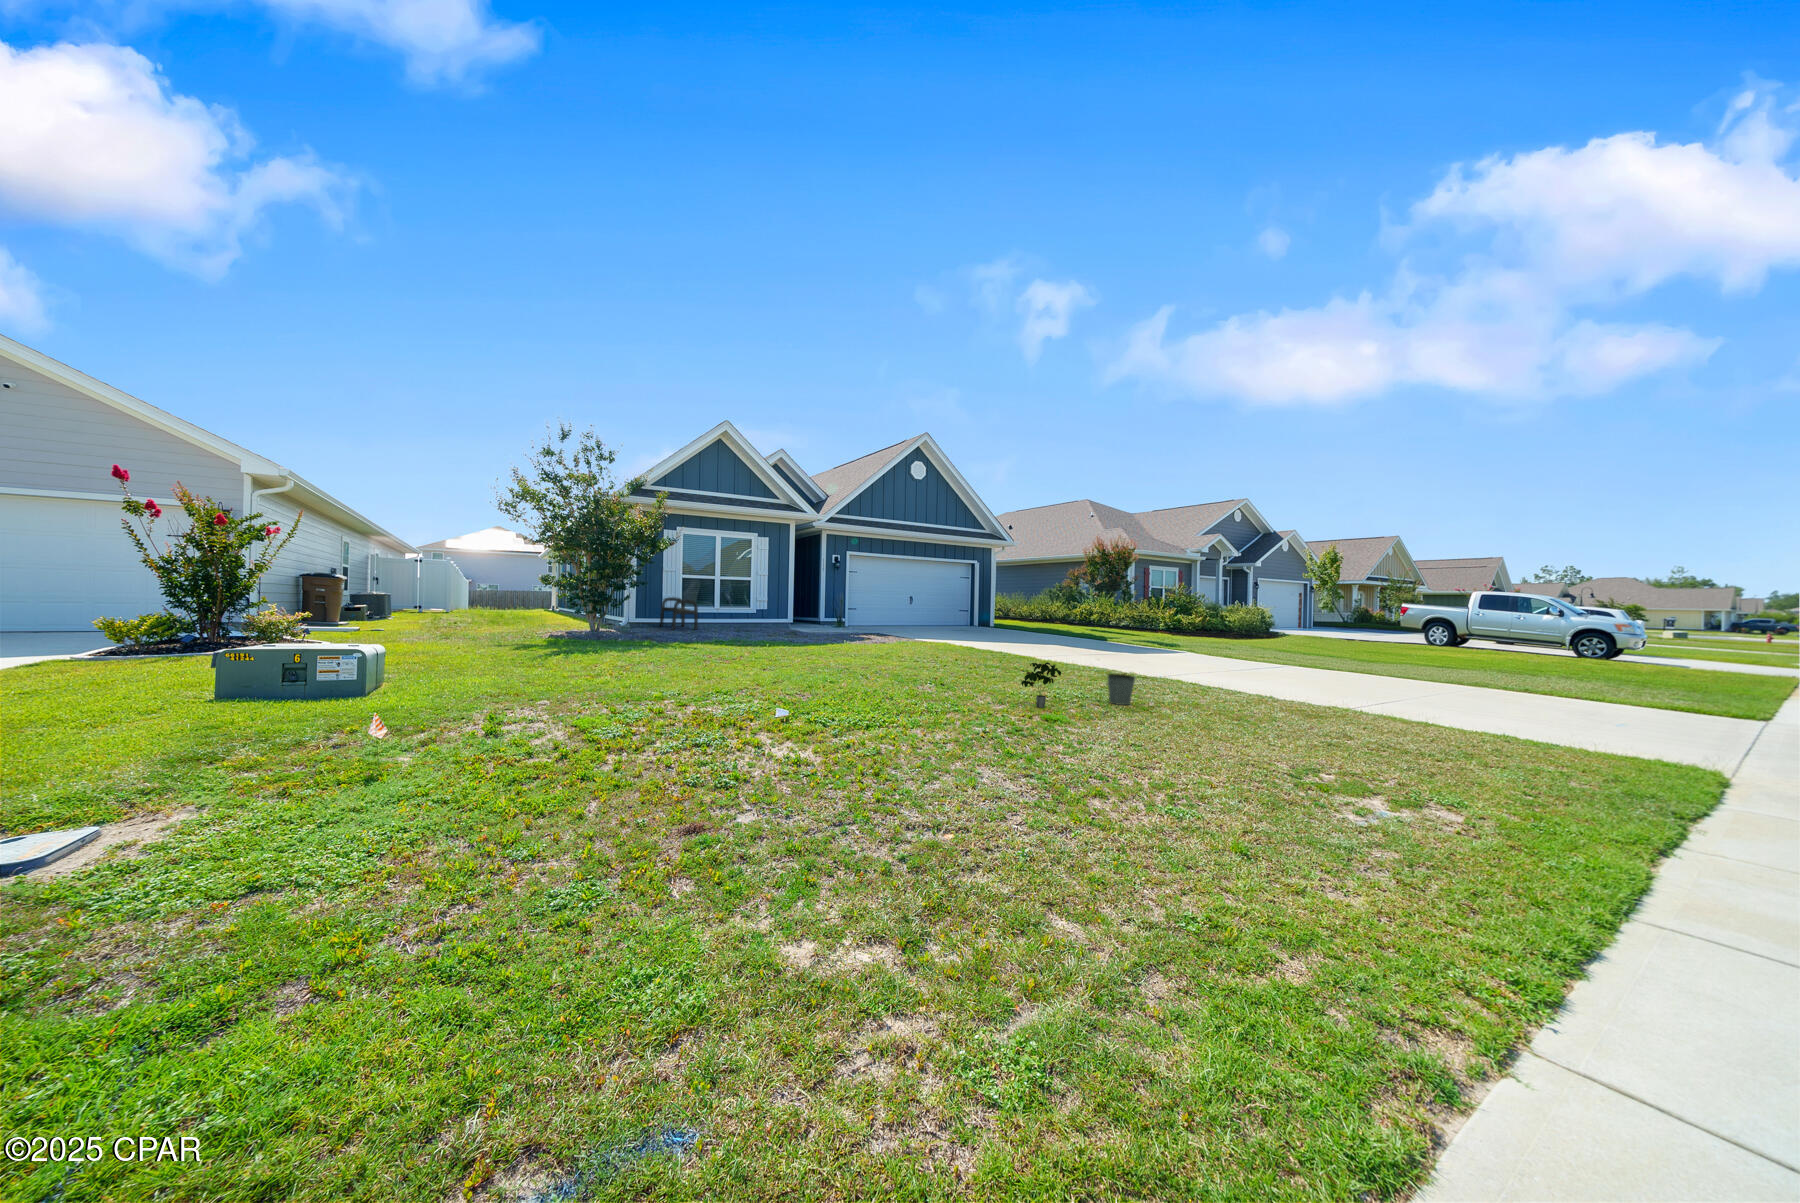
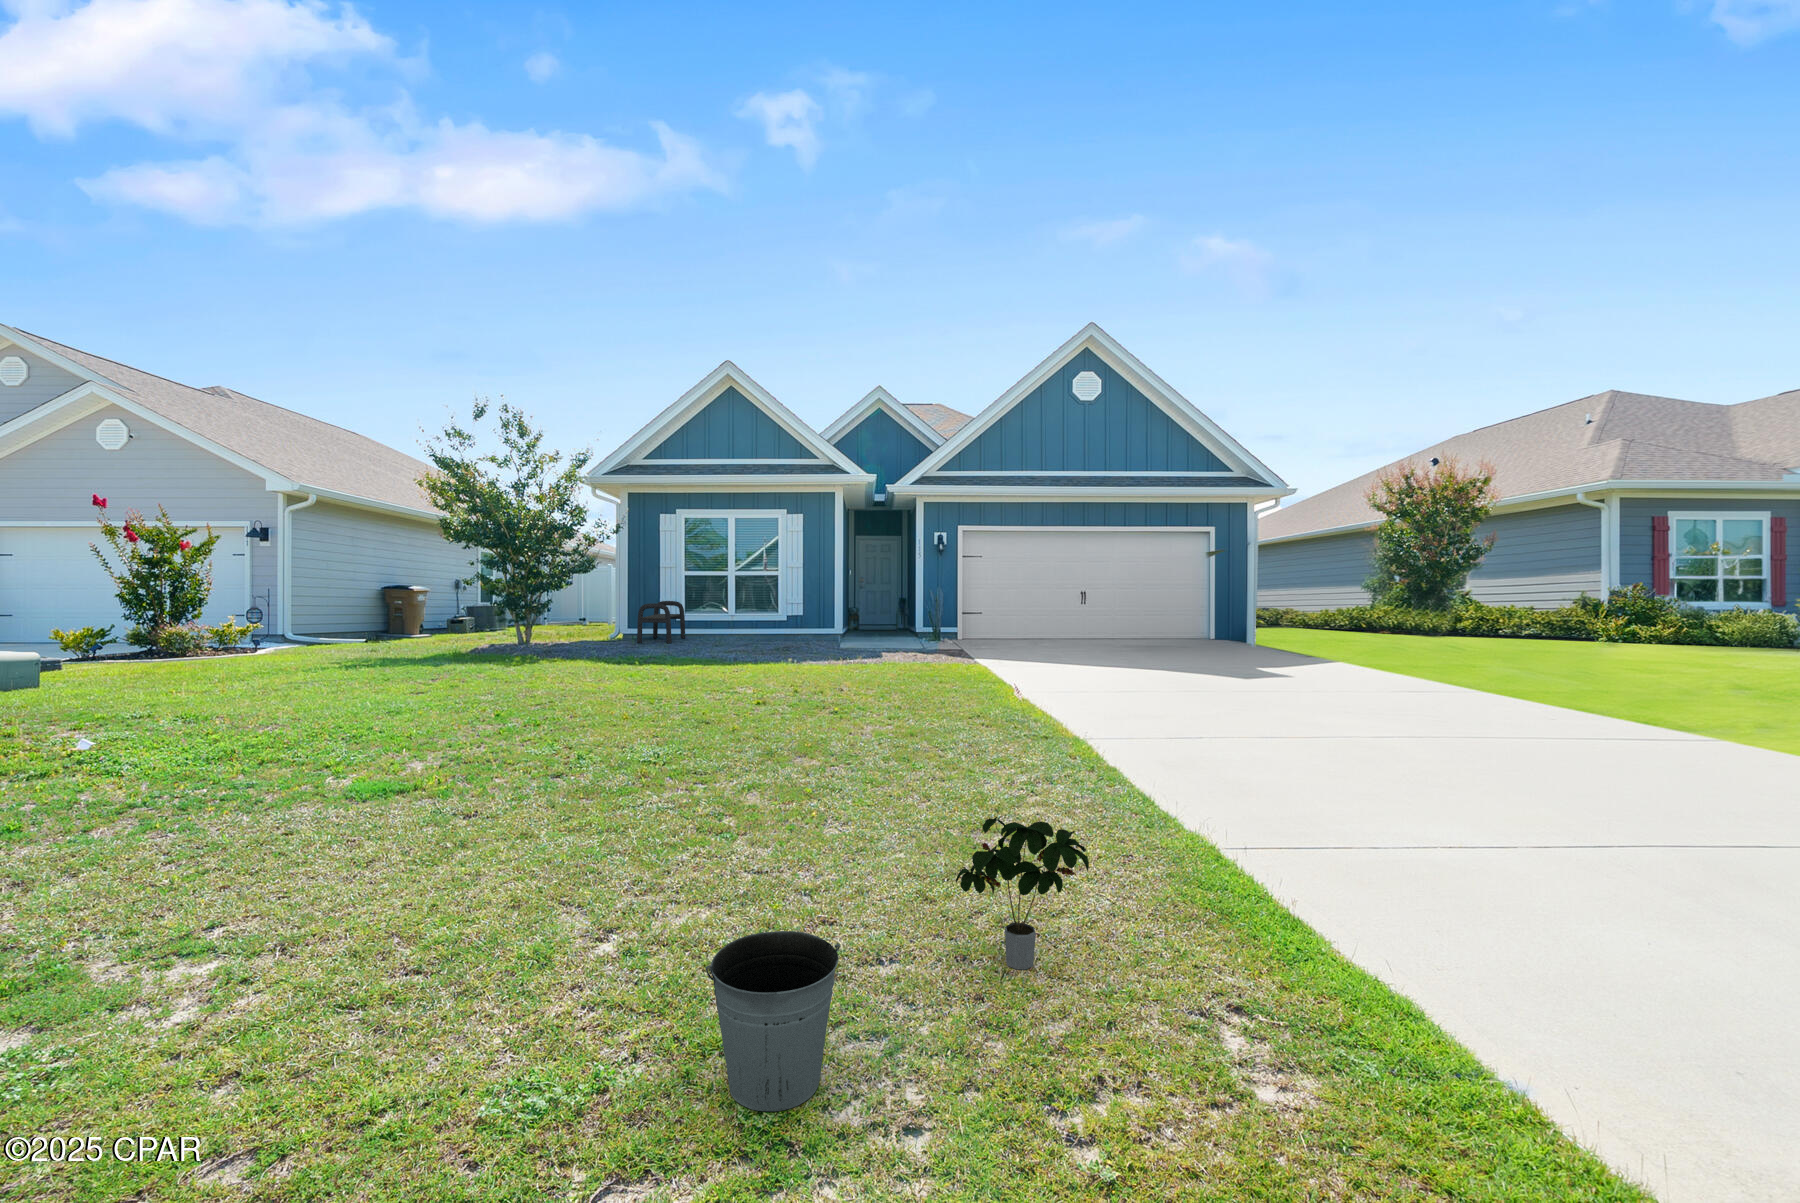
potted plant: present [1021,662,1061,708] -> present [956,817,1089,970]
bucket: present [1107,674,1135,705] -> present [706,931,840,1111]

